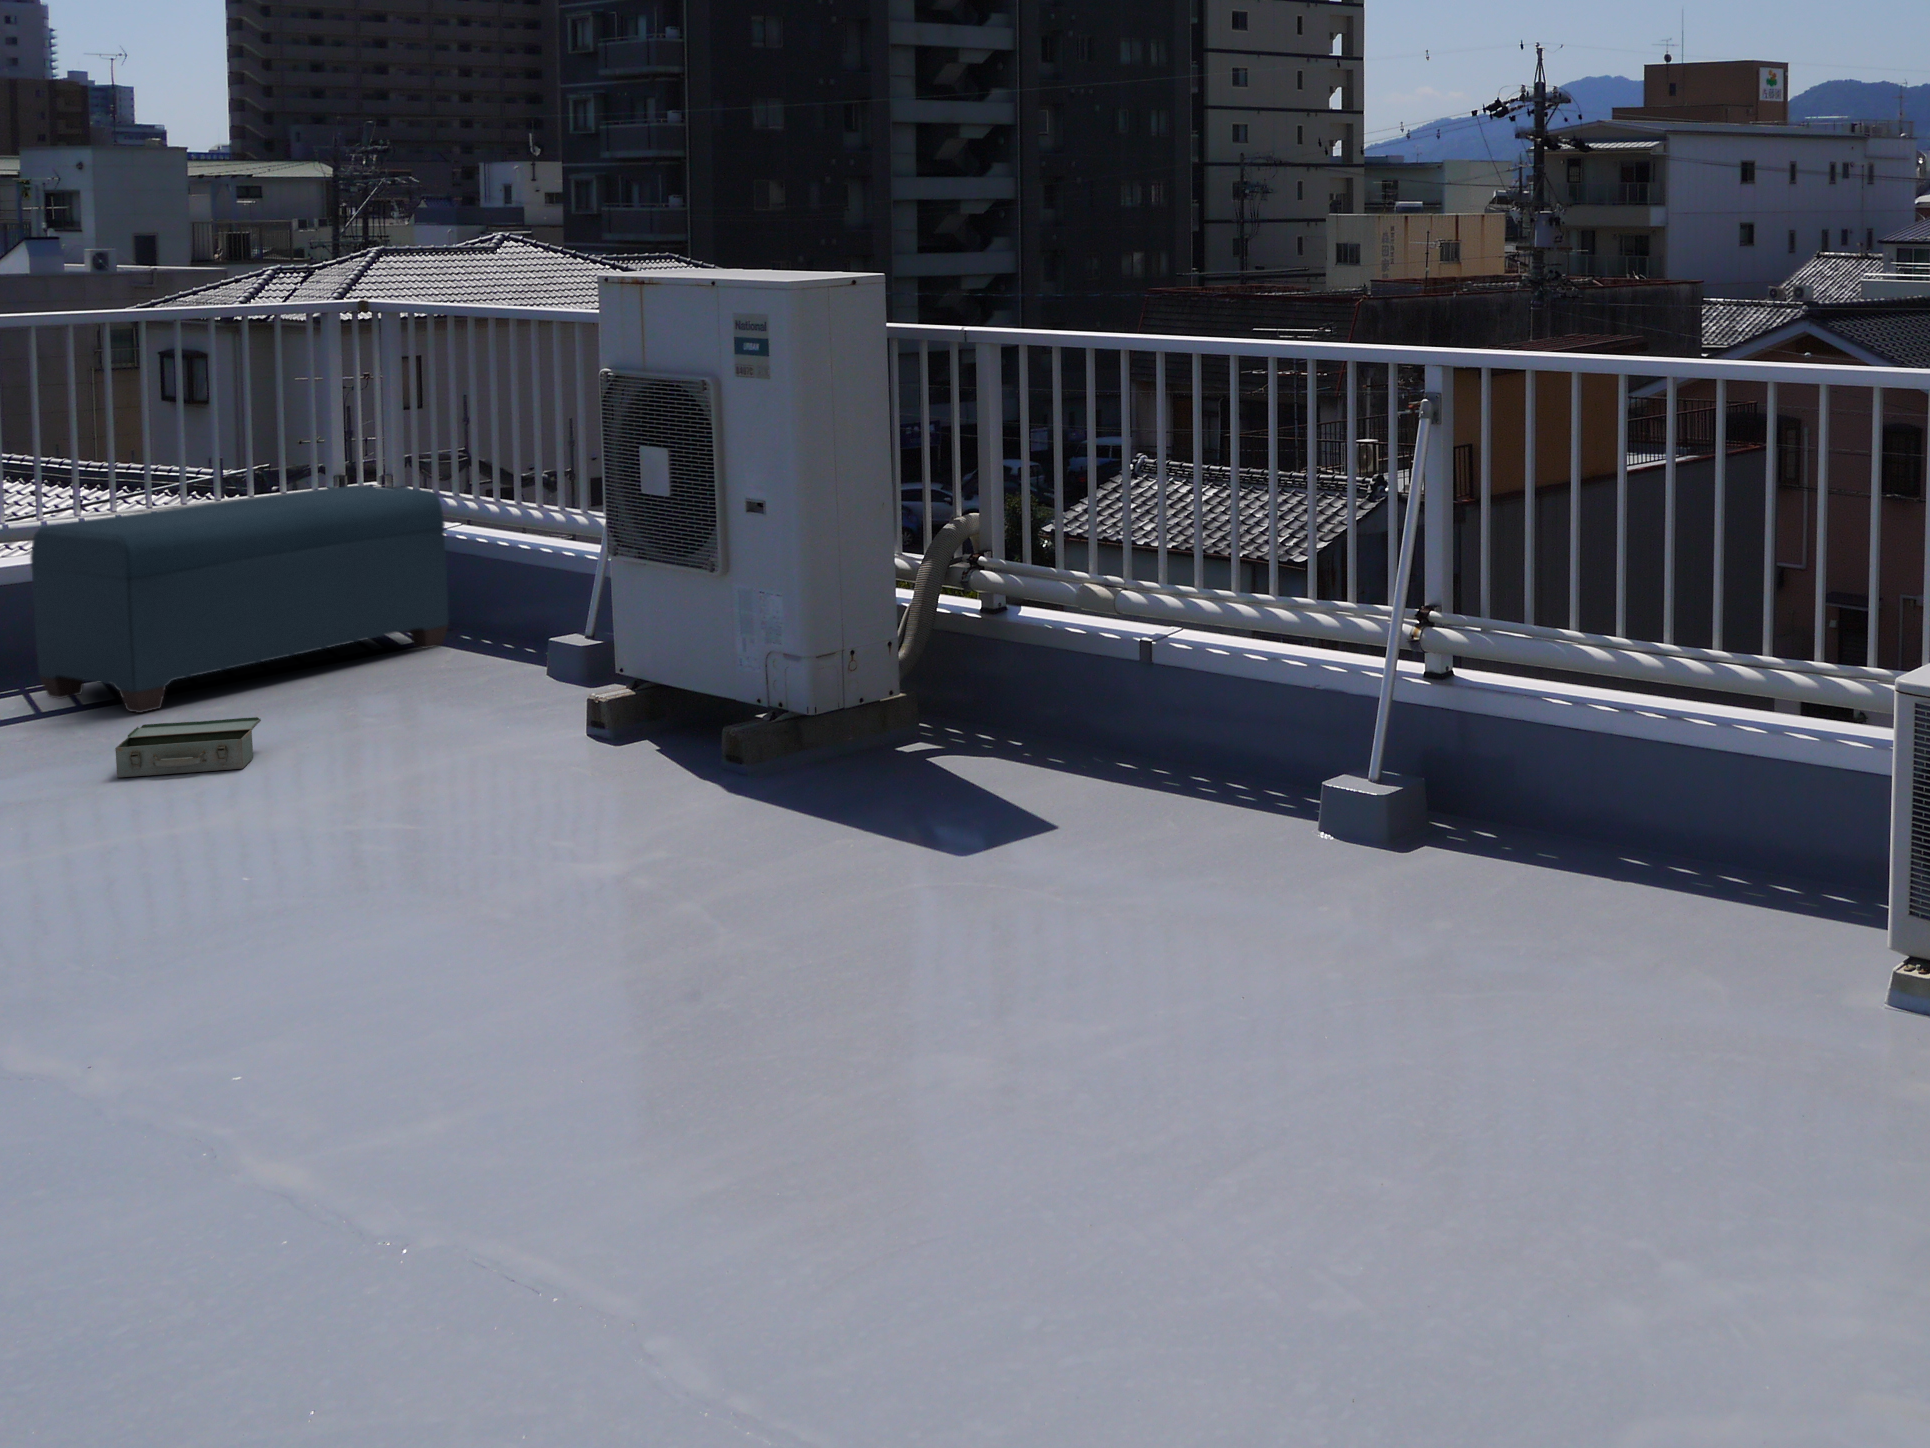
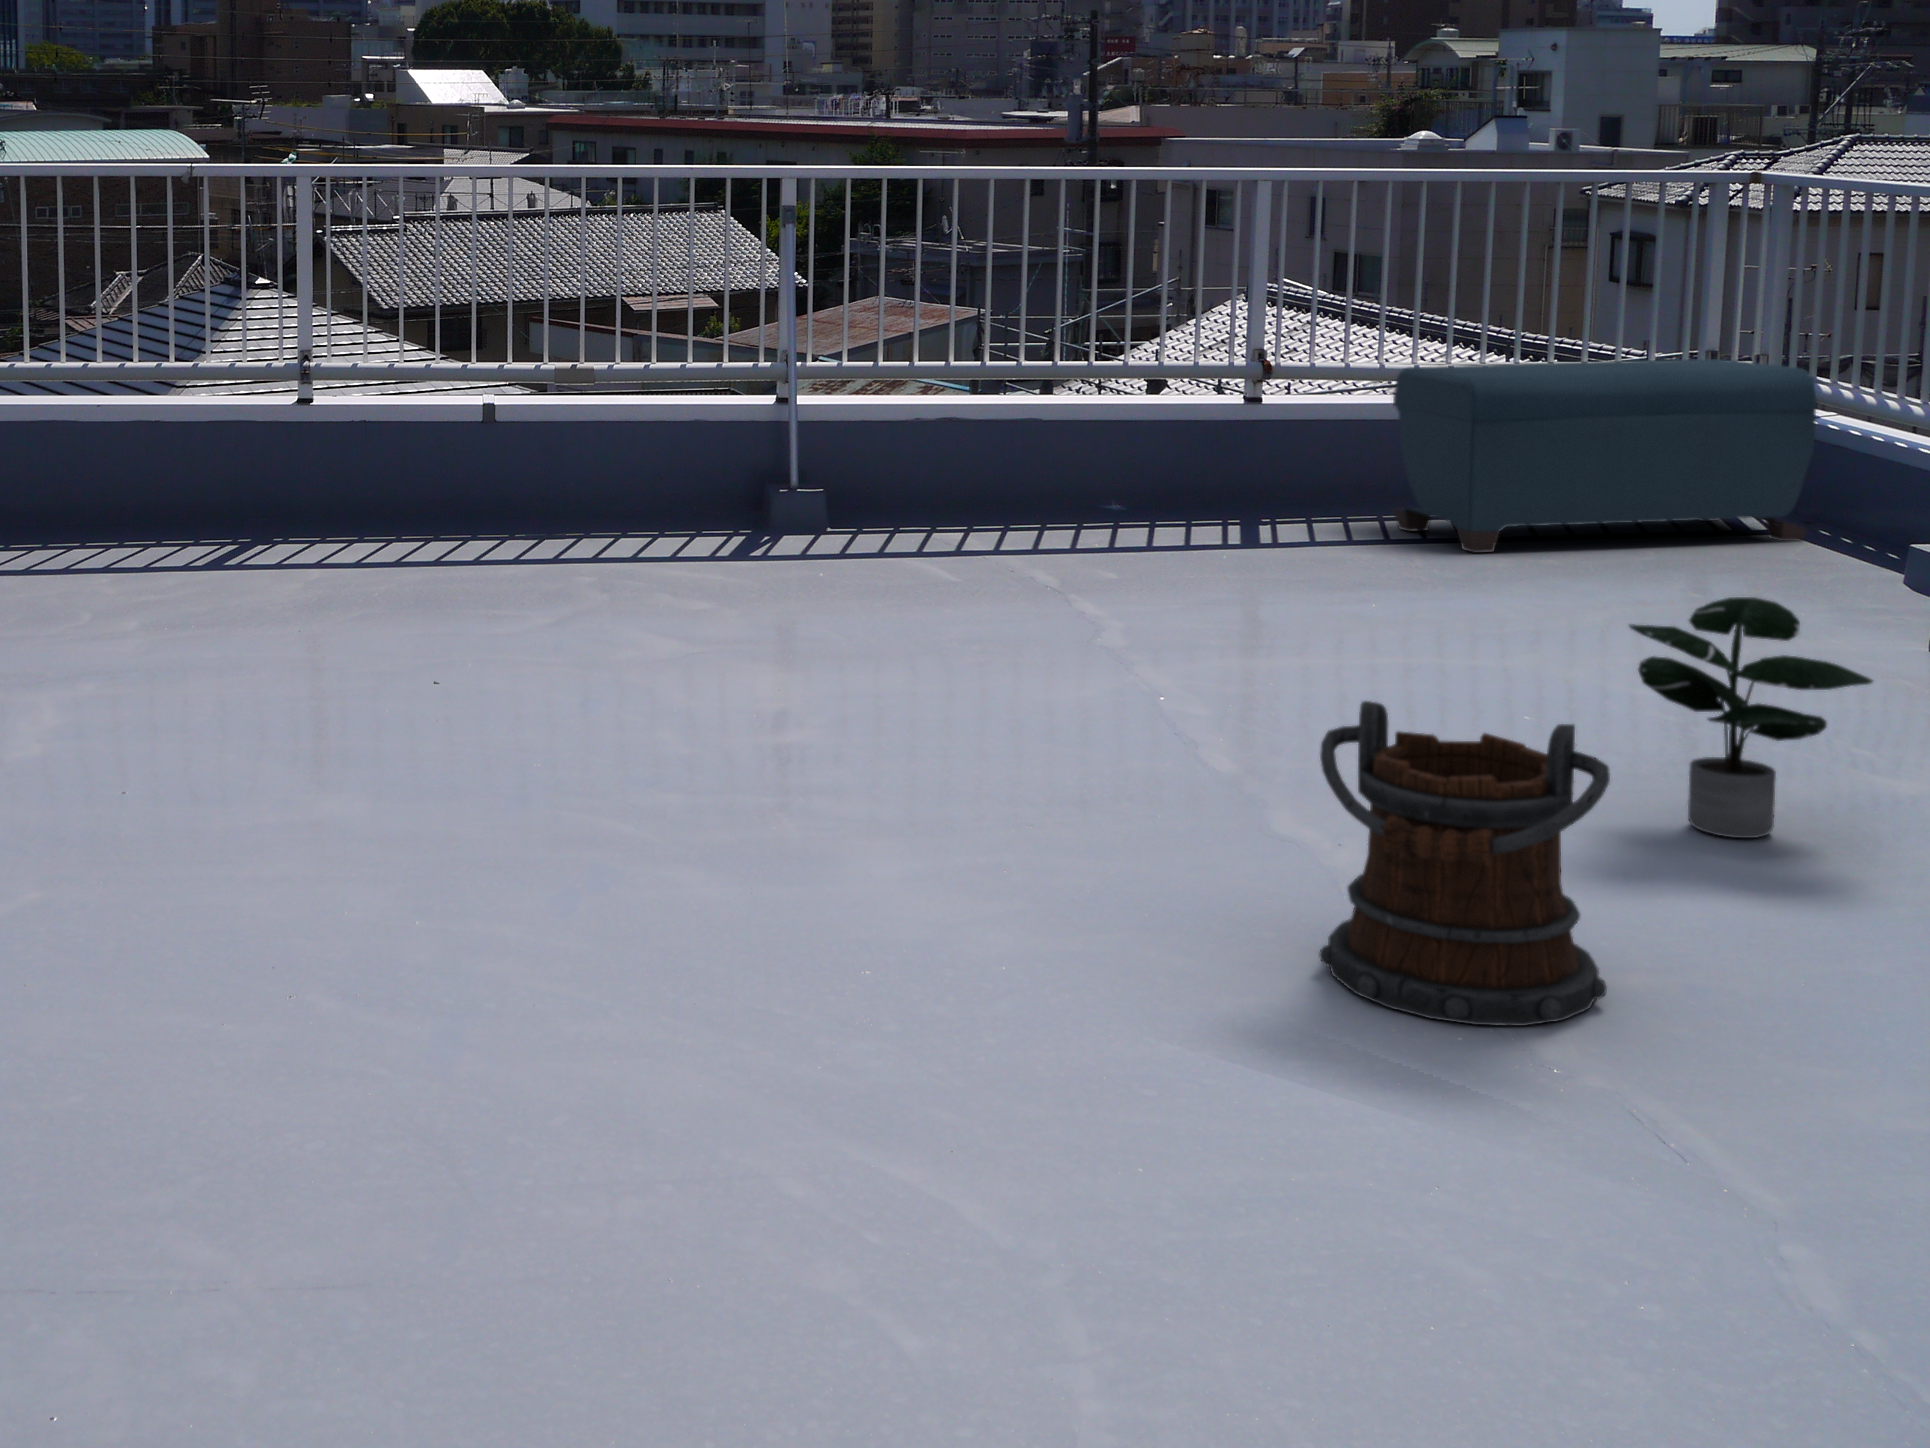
toolbox: present [115,717,261,777] -> none [1436,556,1577,611]
potted plant: none [387,754,610,997] -> present [1629,597,1873,838]
bucket: none [116,967,459,1353] -> present [1319,701,1610,1026]

